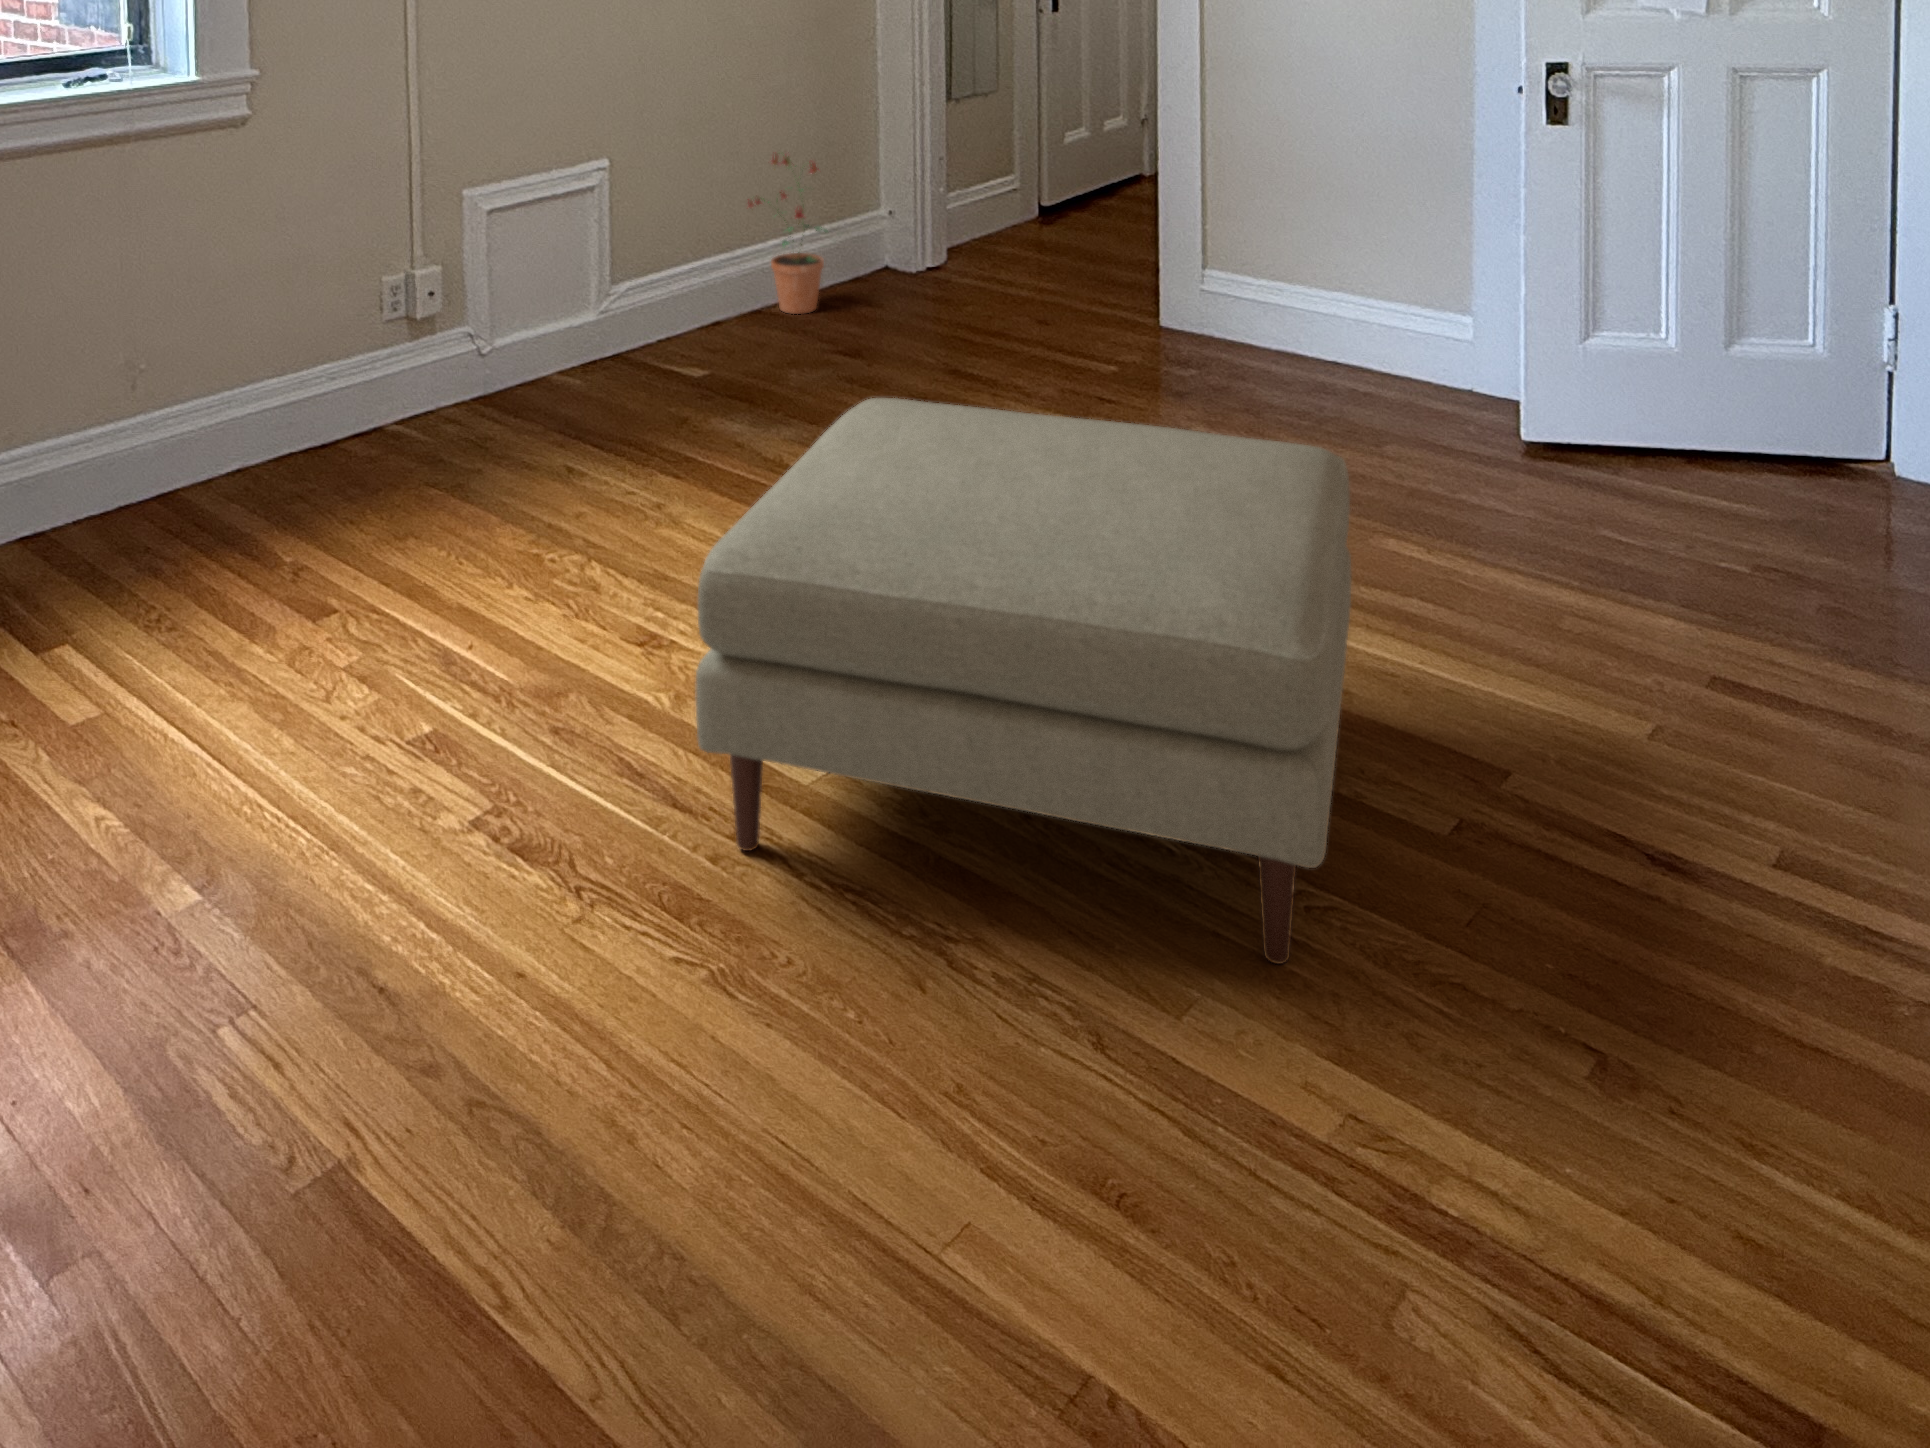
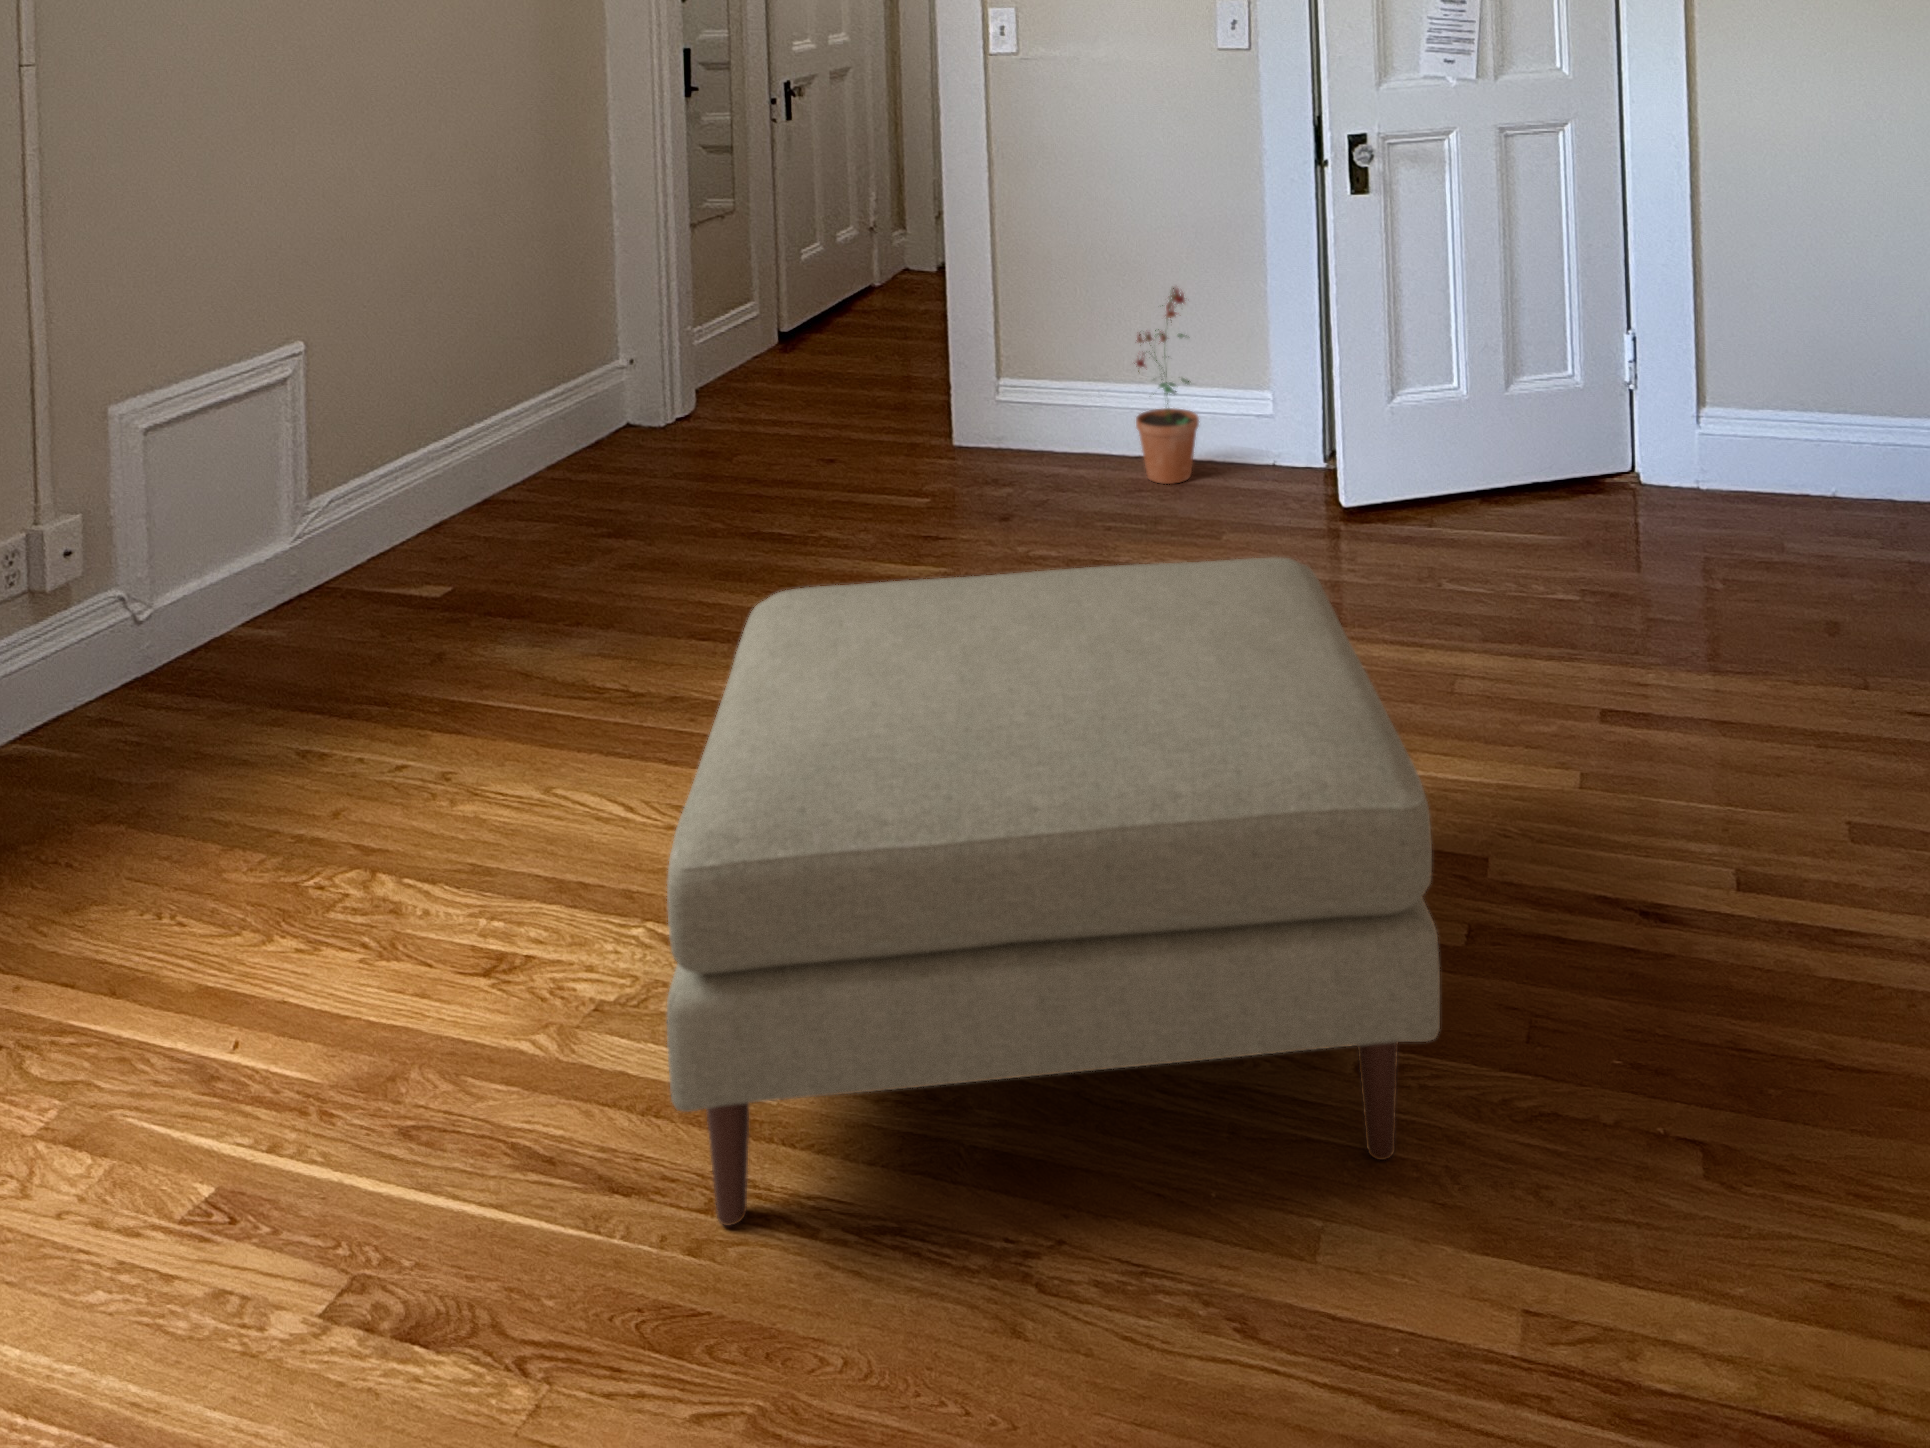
potted plant: present [748,152,827,314] -> present [1134,288,1199,484]

